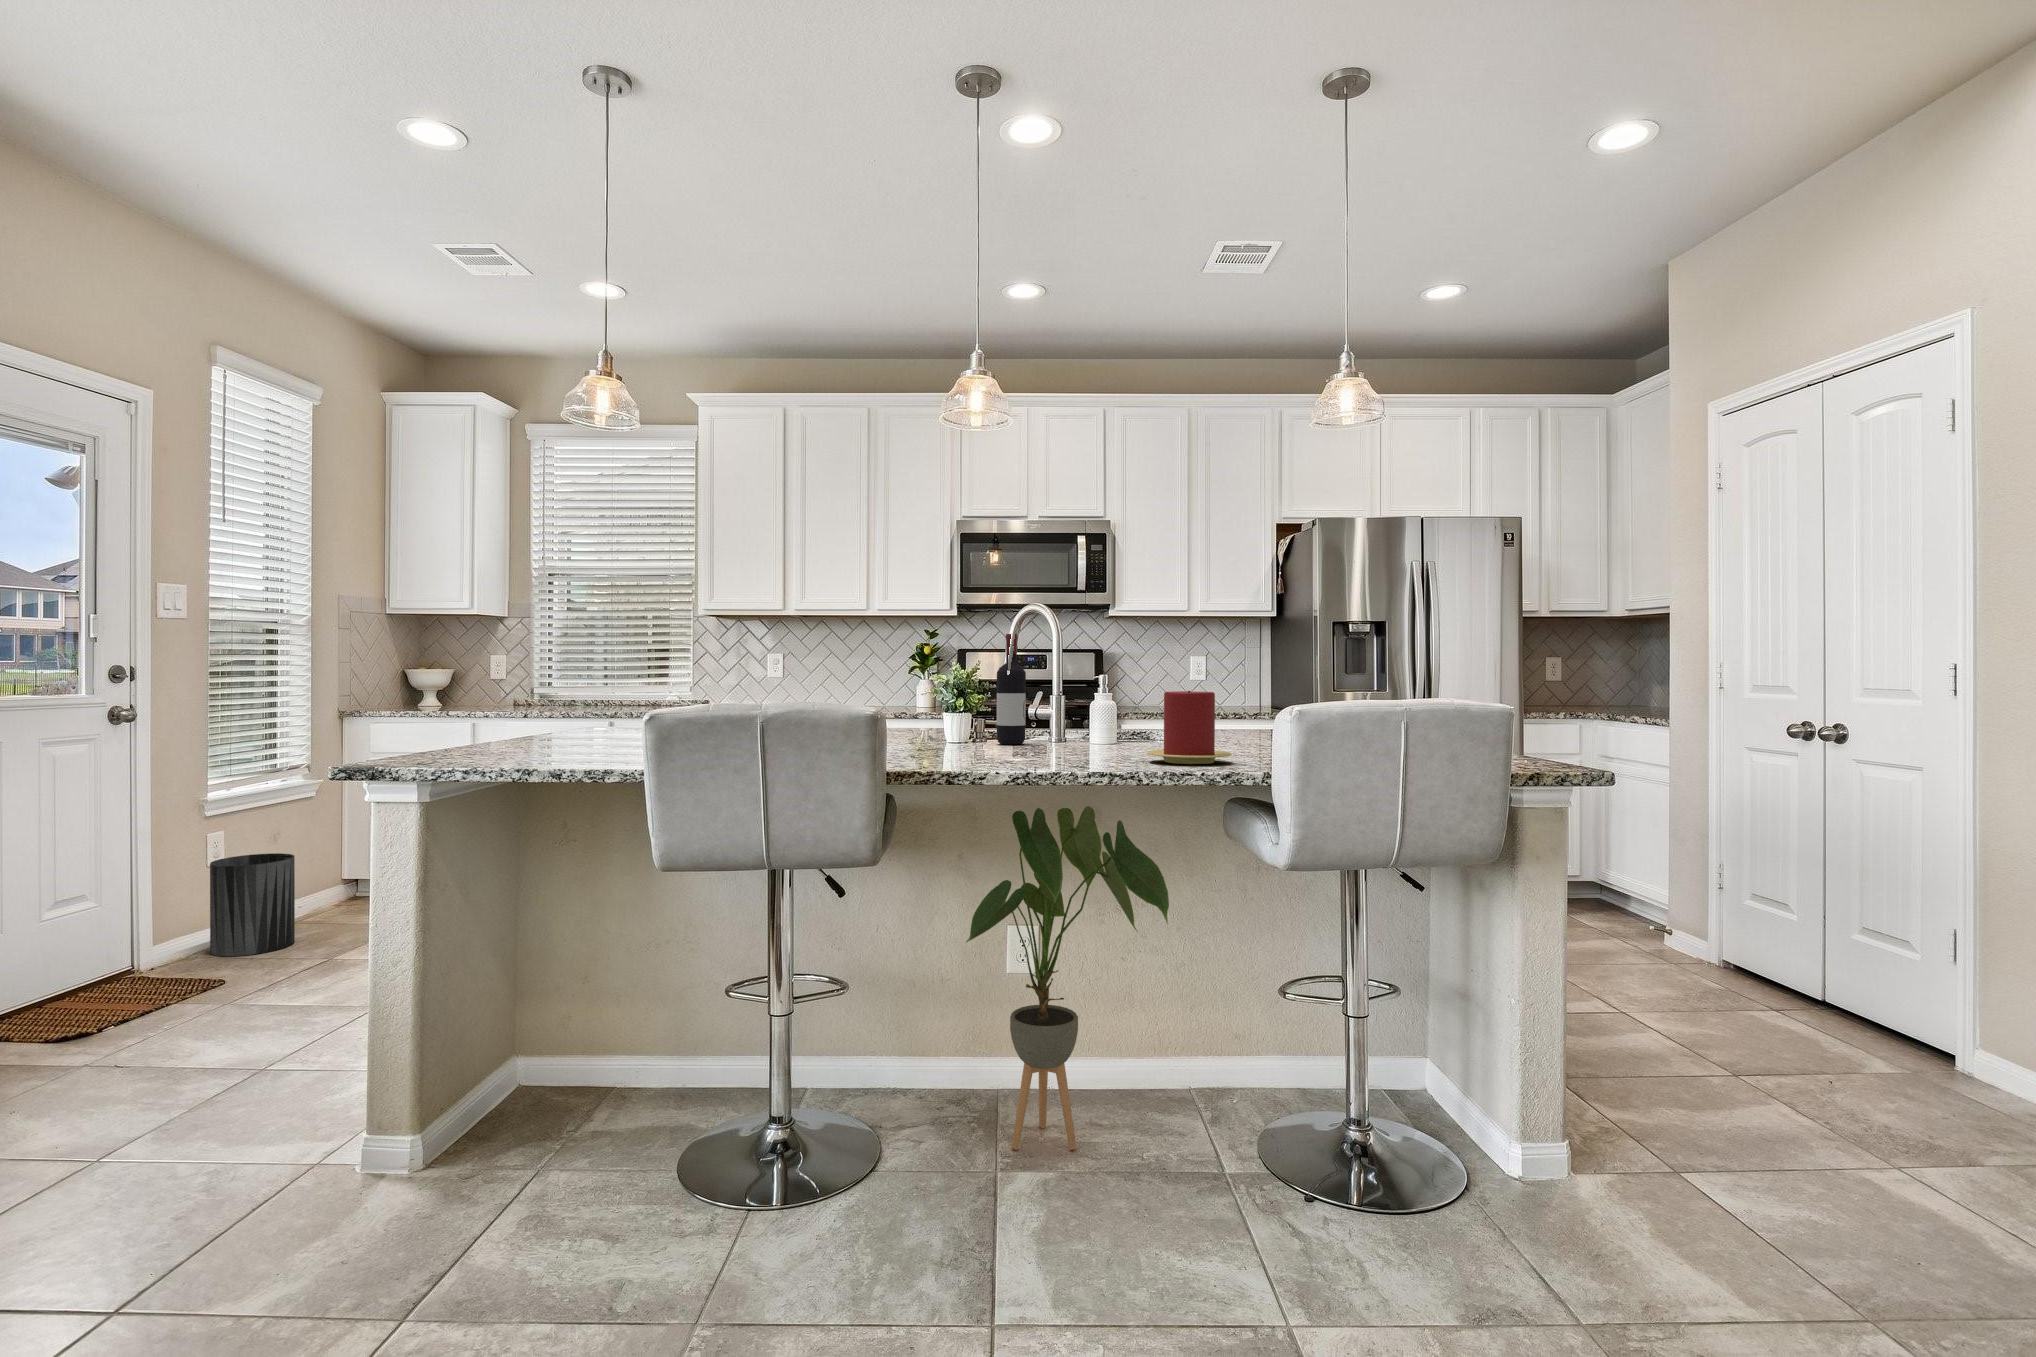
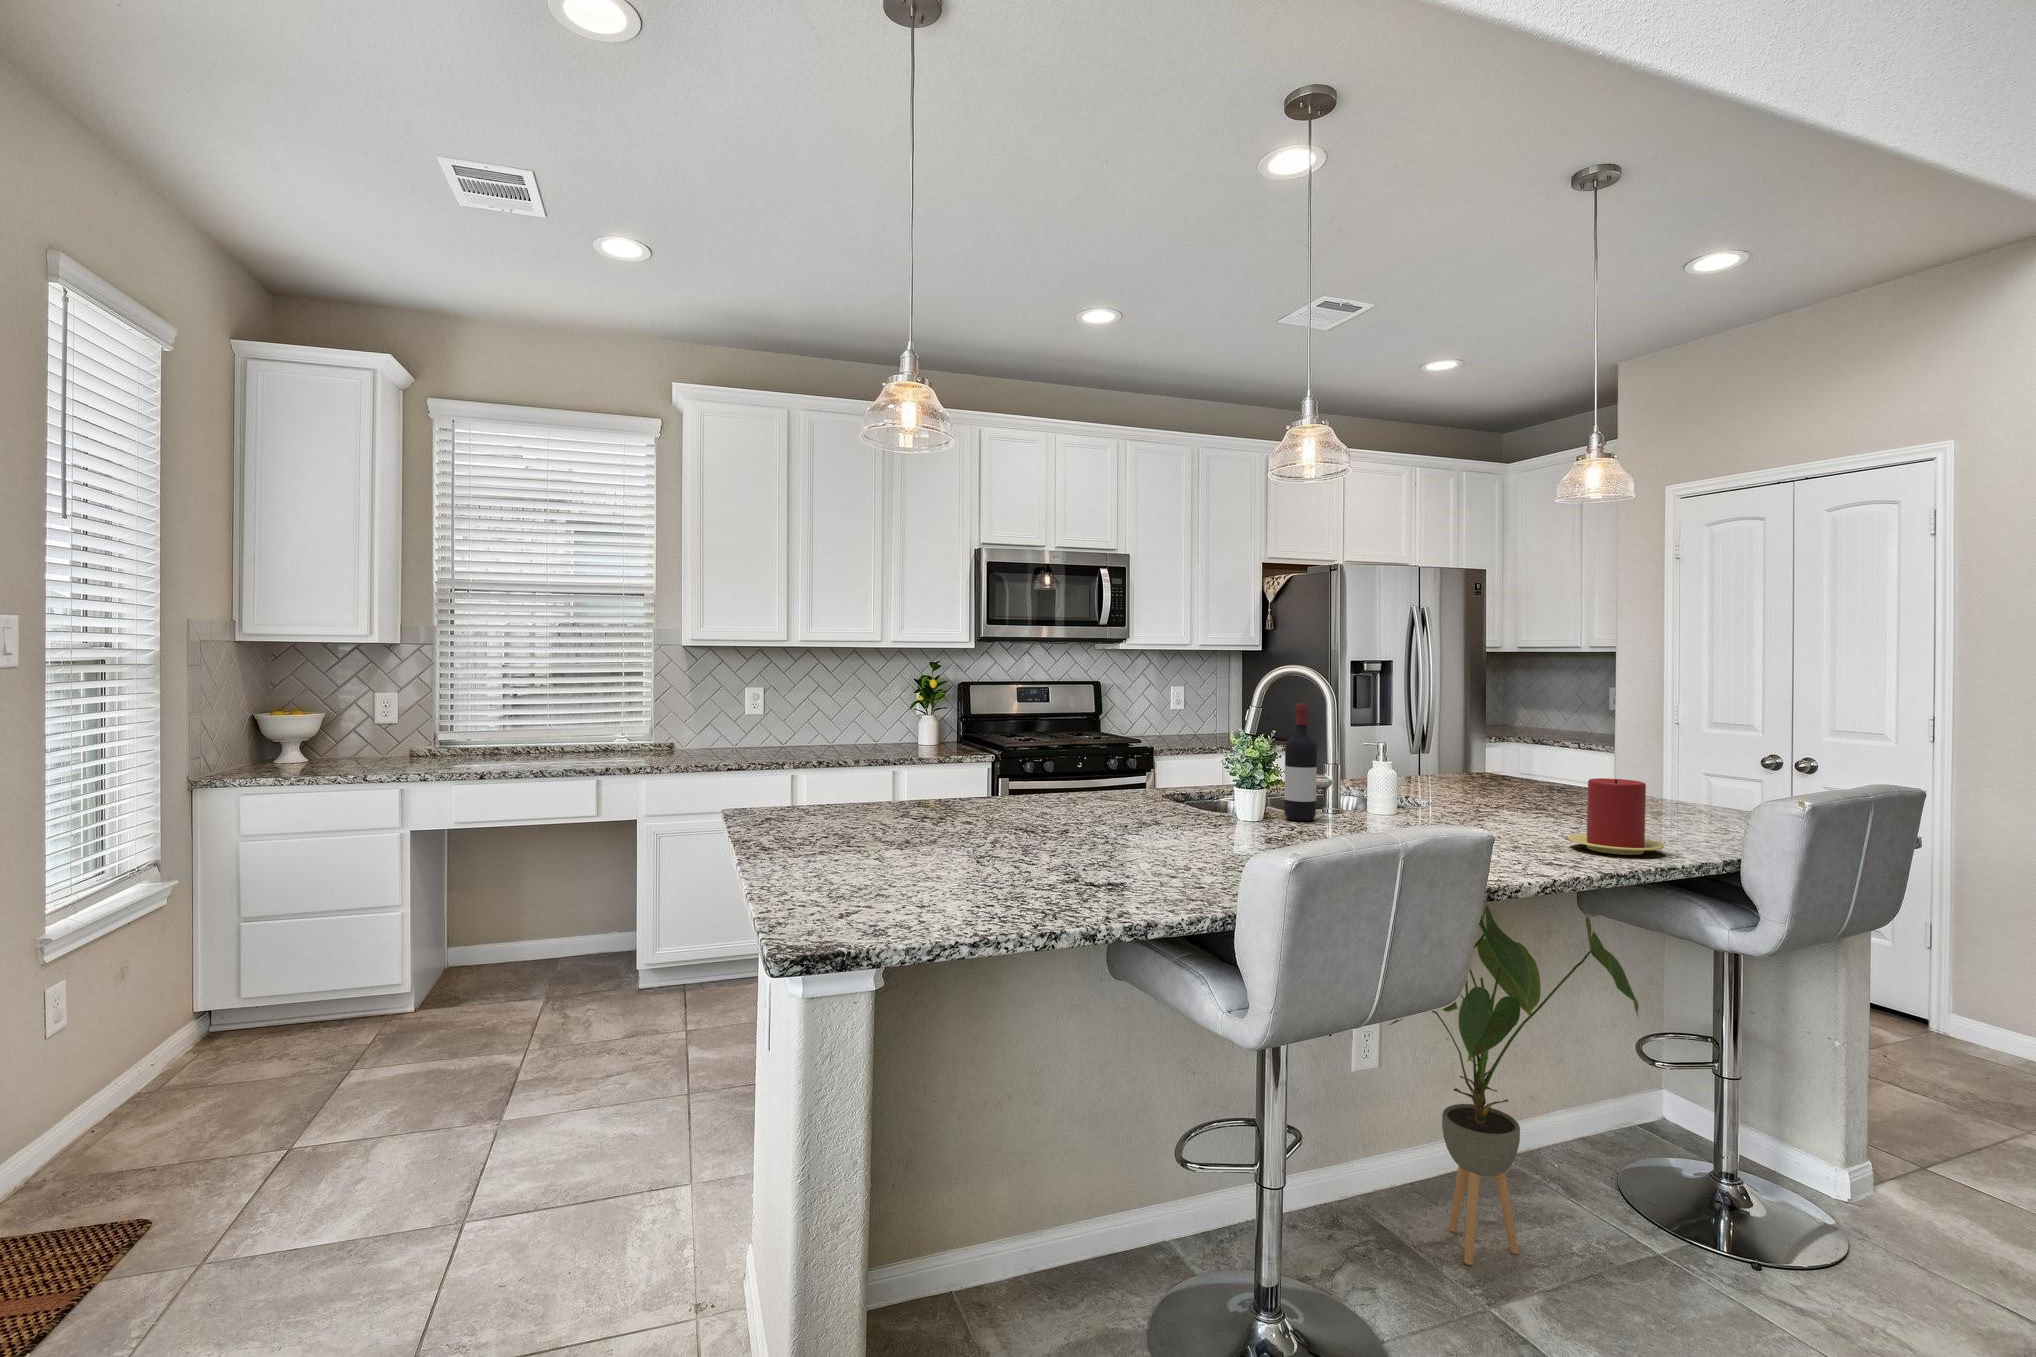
trash can: present [210,853,295,956] -> none [73,993,203,1159]

